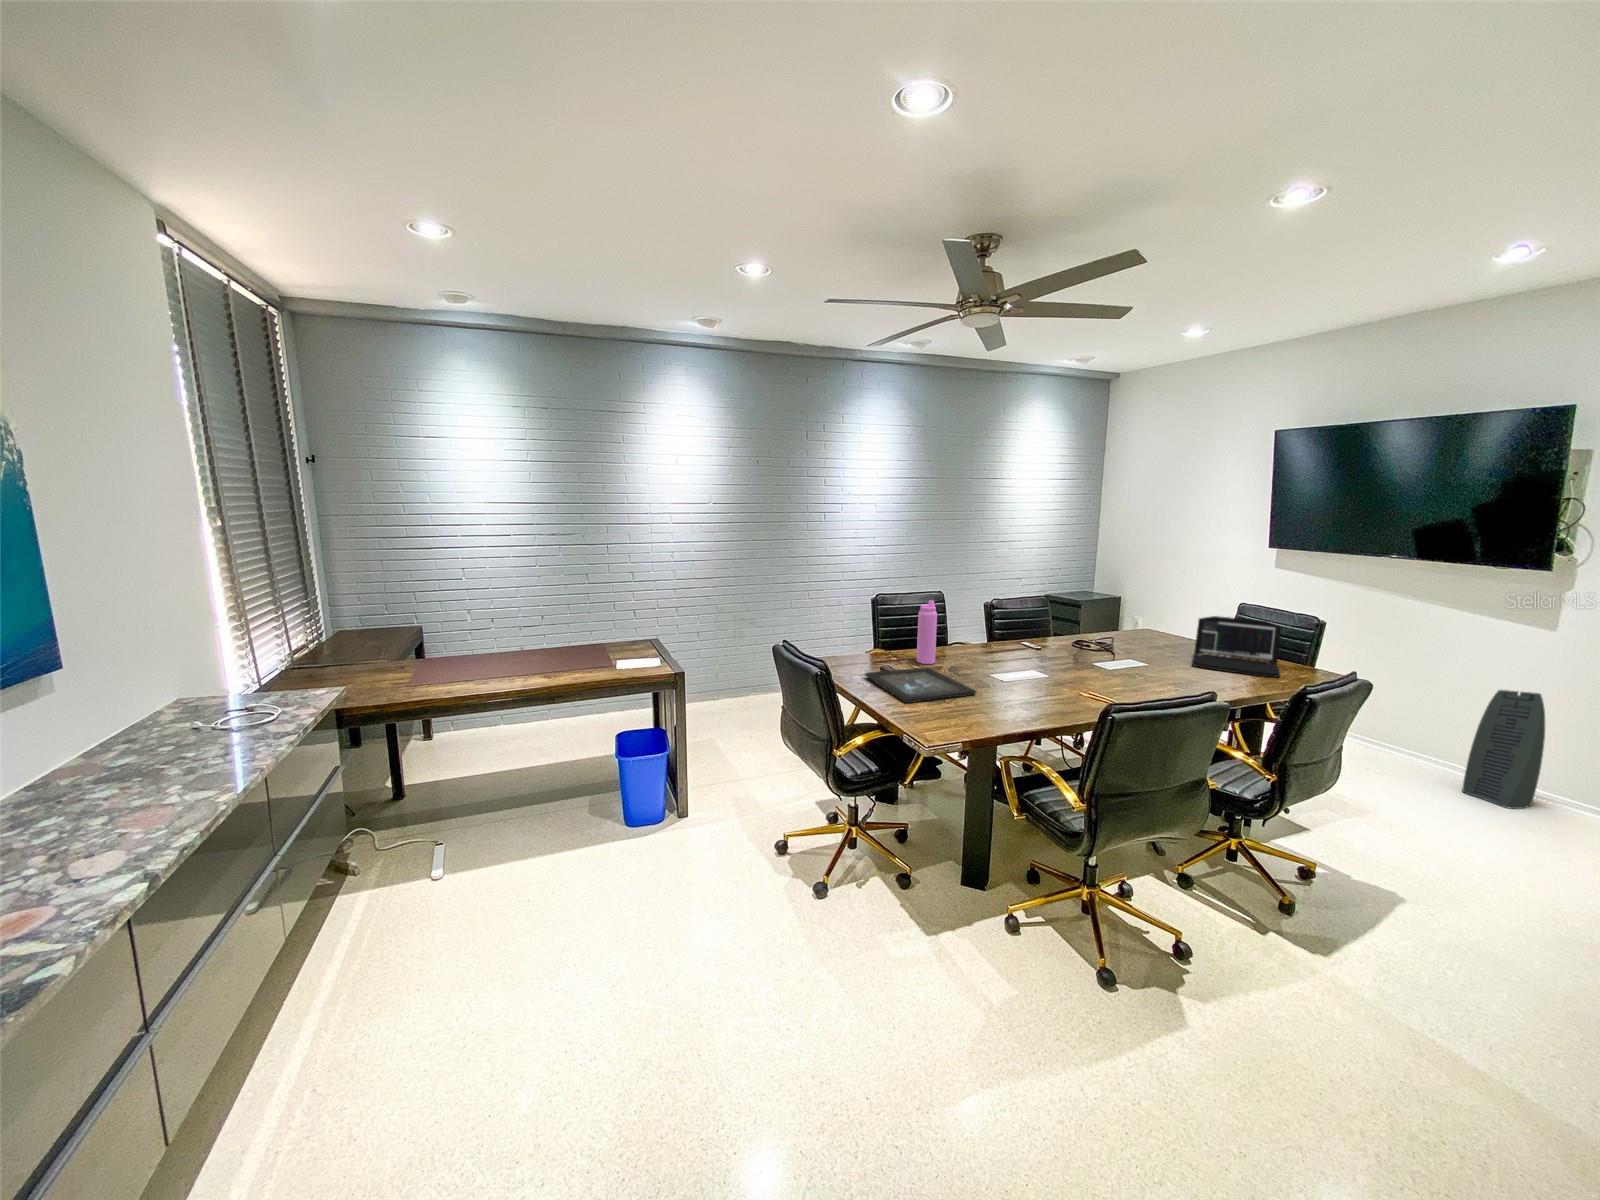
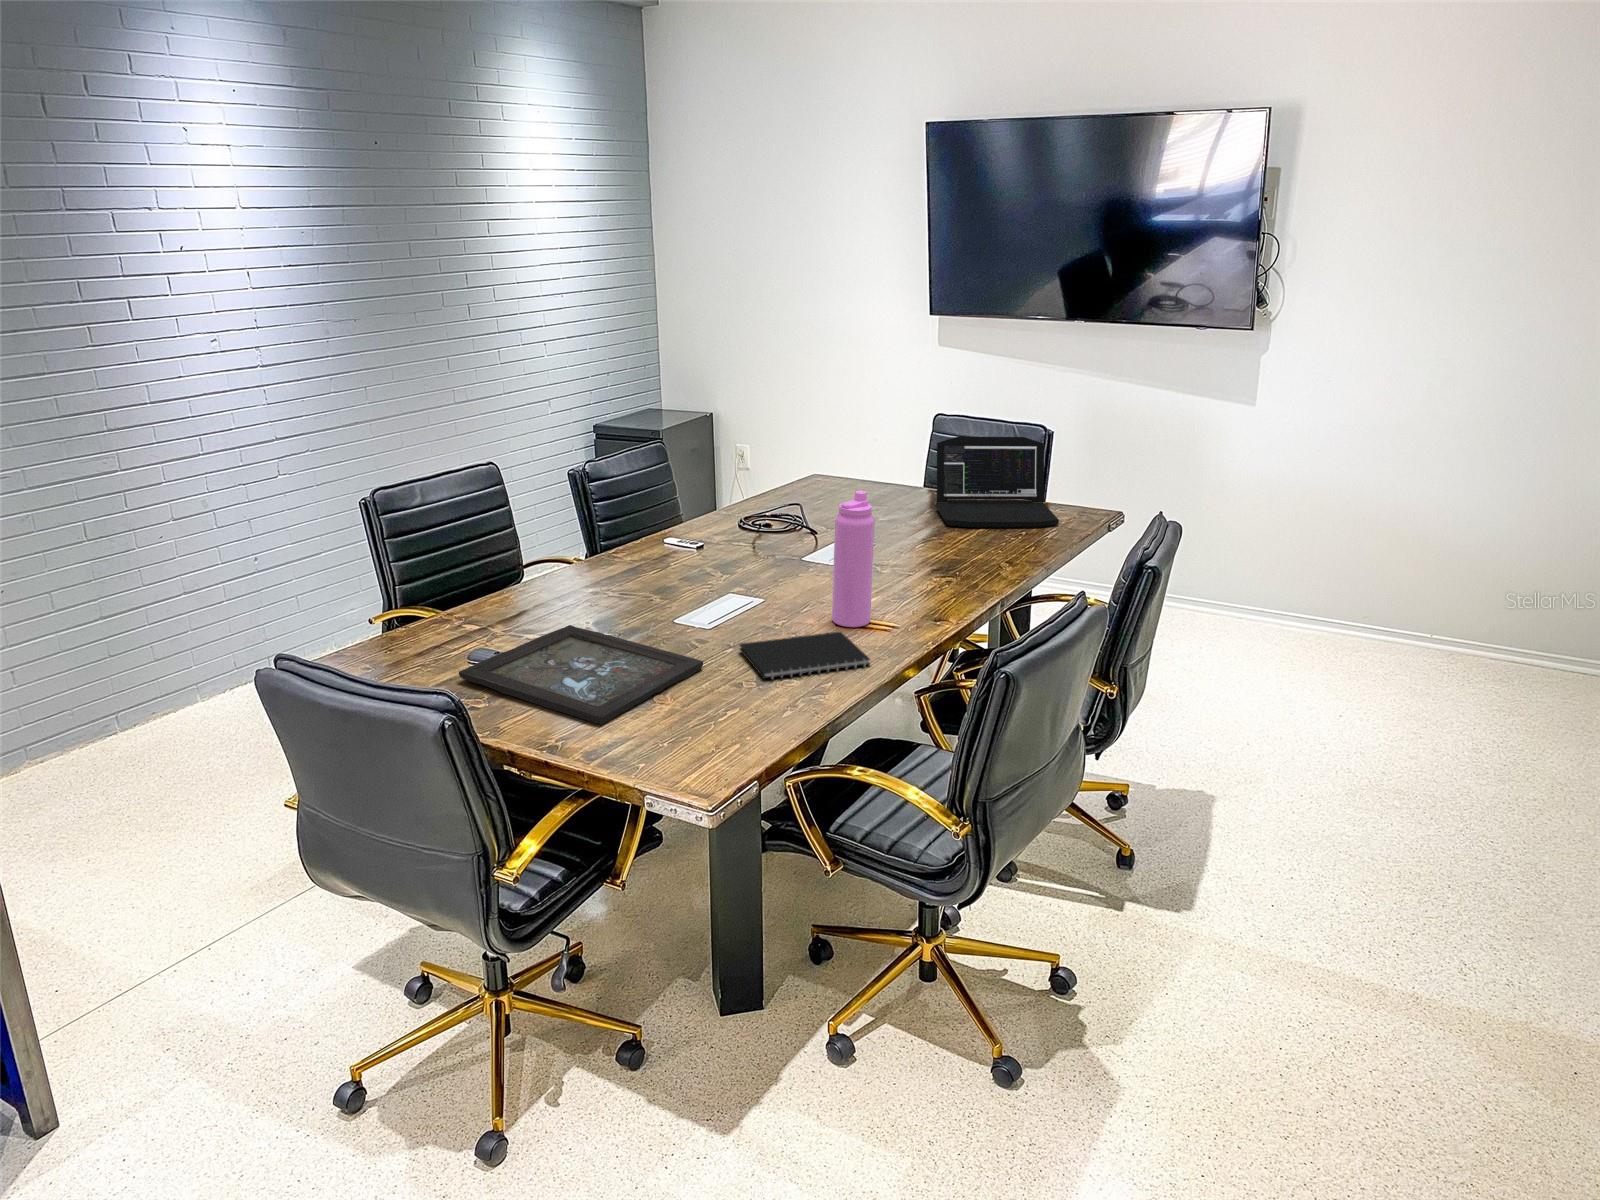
water bottle: present [917,600,937,664] -> present [832,491,875,627]
notebook: none [1002,688,1069,712] -> present [740,632,870,679]
air purifier: present [1462,690,1545,809] -> none [1189,482,1259,633]

